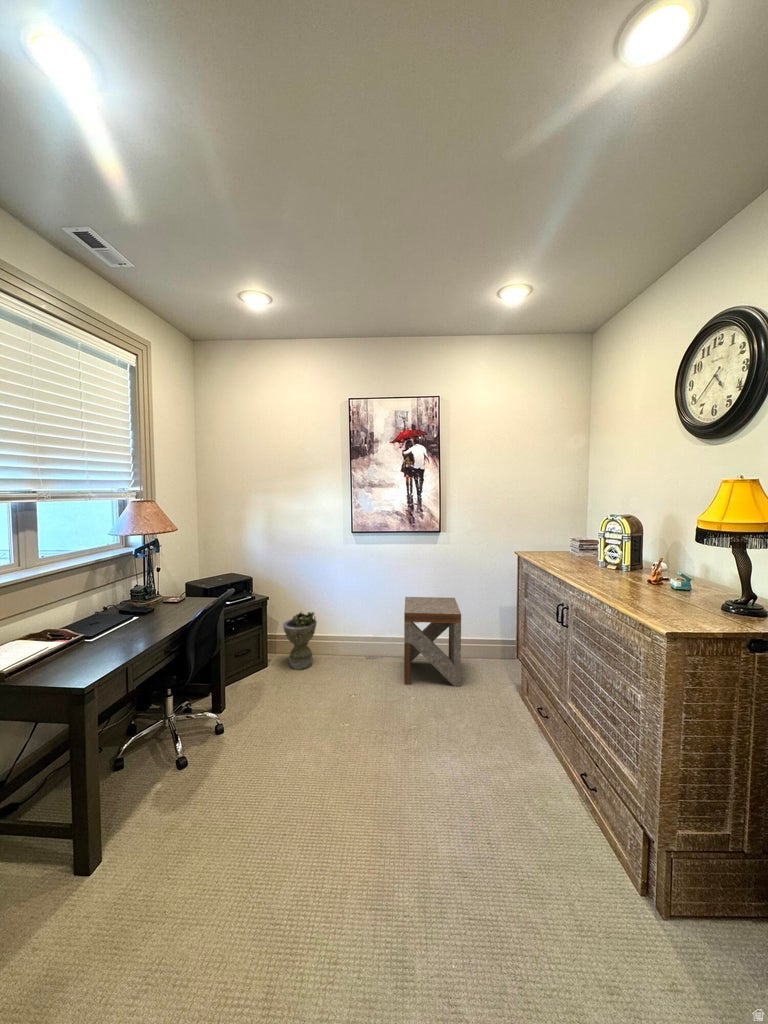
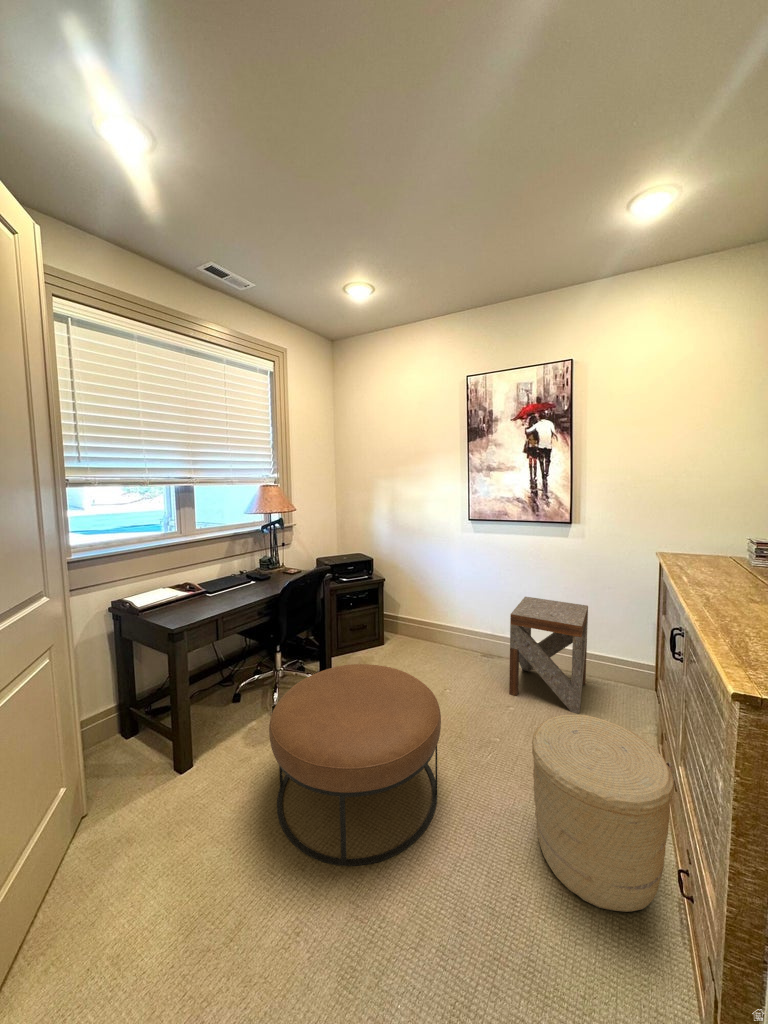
planter: present [283,612,317,670] -> none [395,597,428,654]
woven basket: none [468,679,567,819] -> present [532,715,674,912]
ottoman: none [220,680,396,890] -> present [269,664,441,866]

